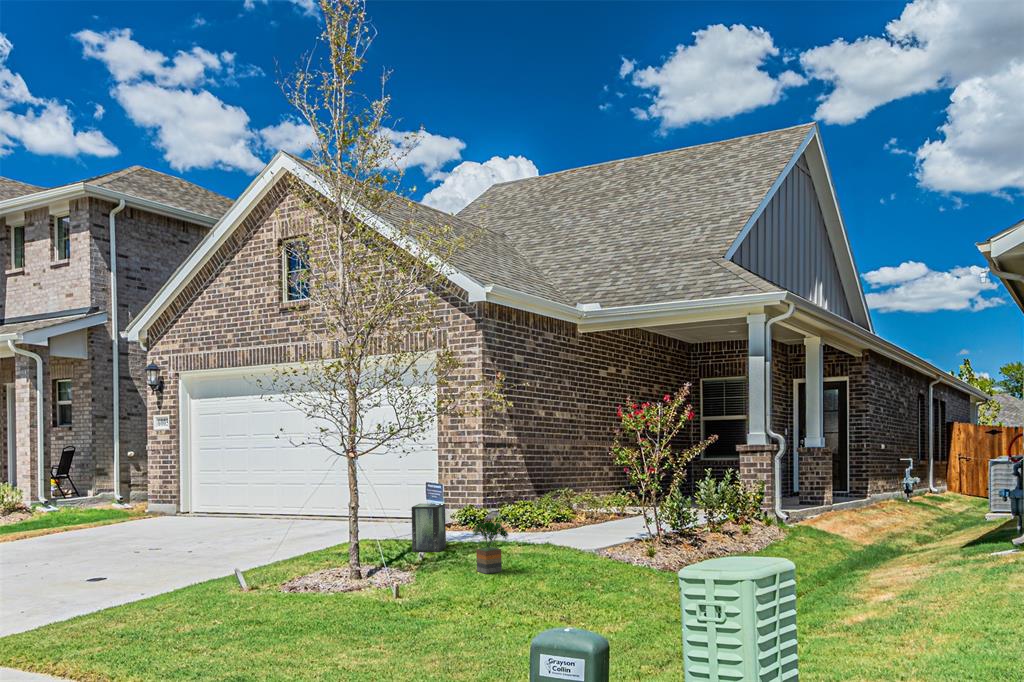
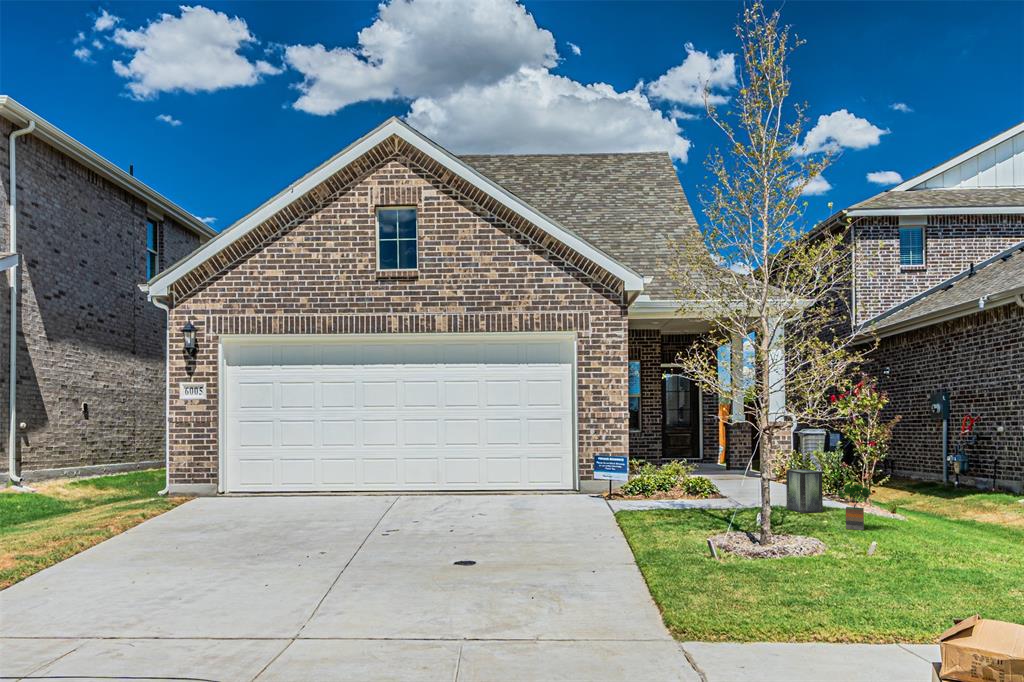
storage box: present [412,504,446,552] -> present [786,469,823,513]

